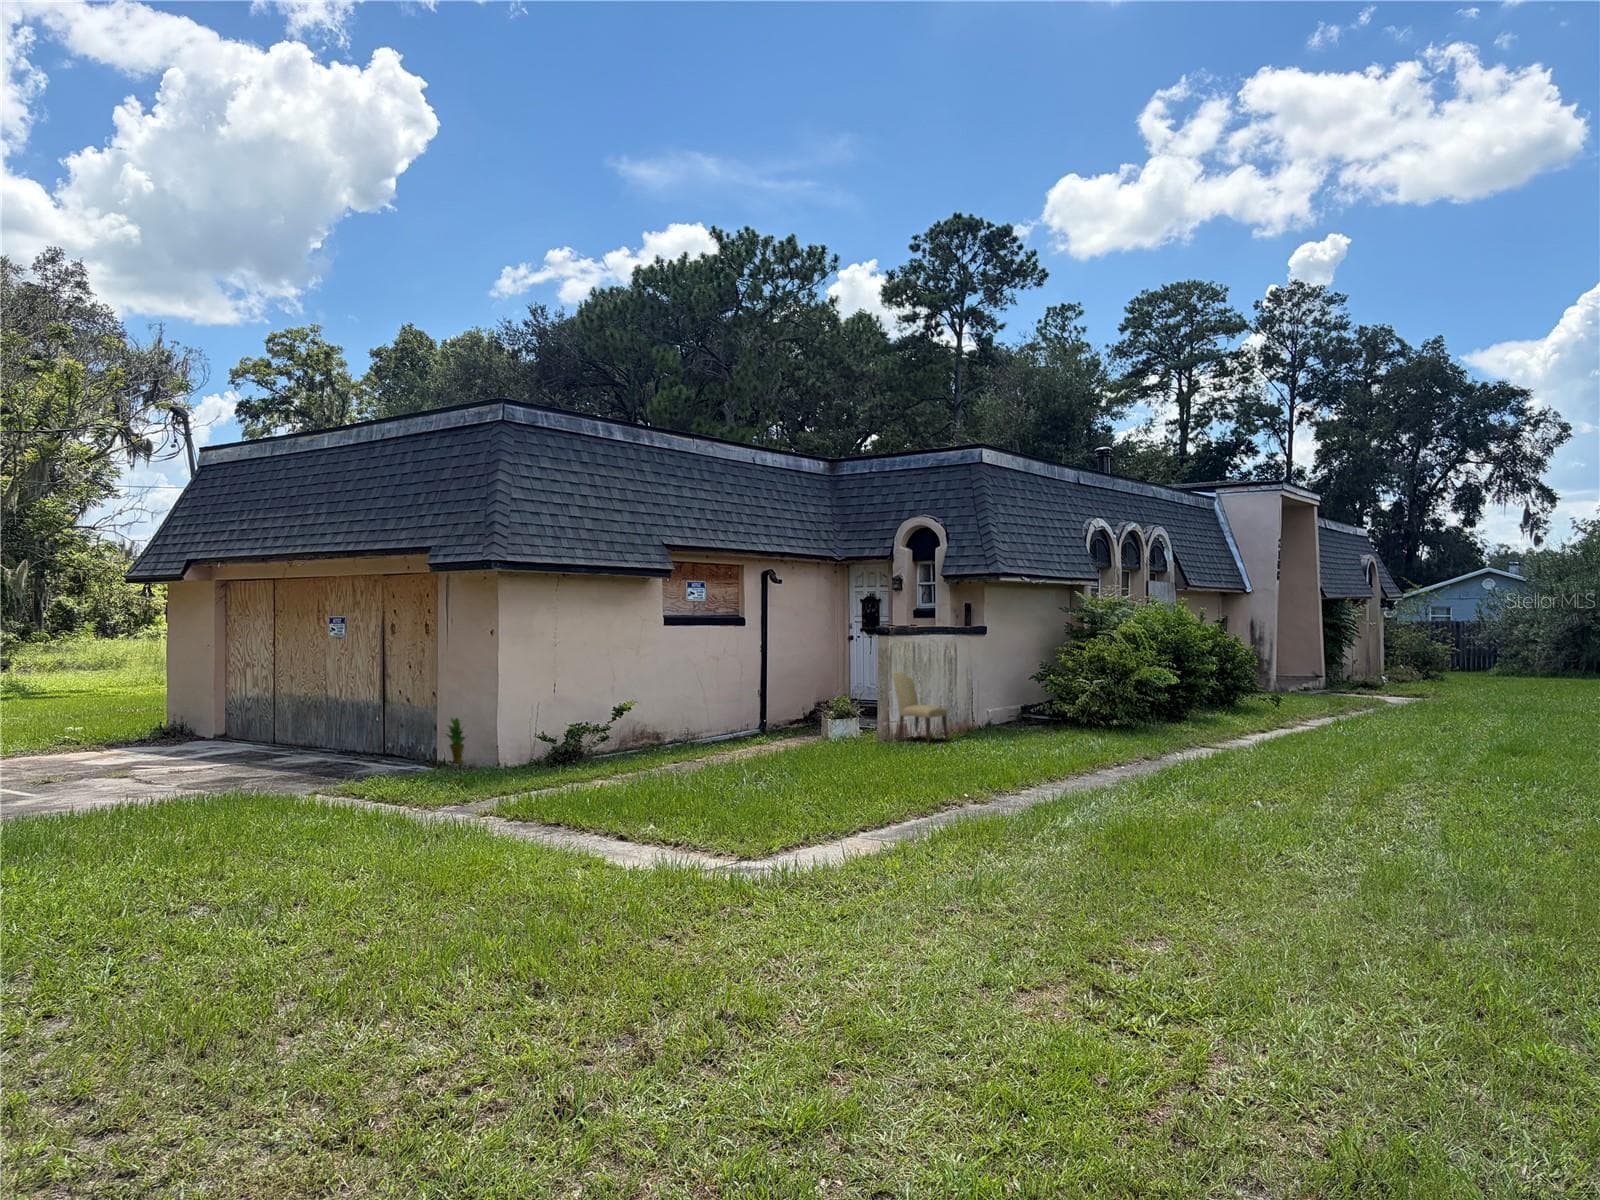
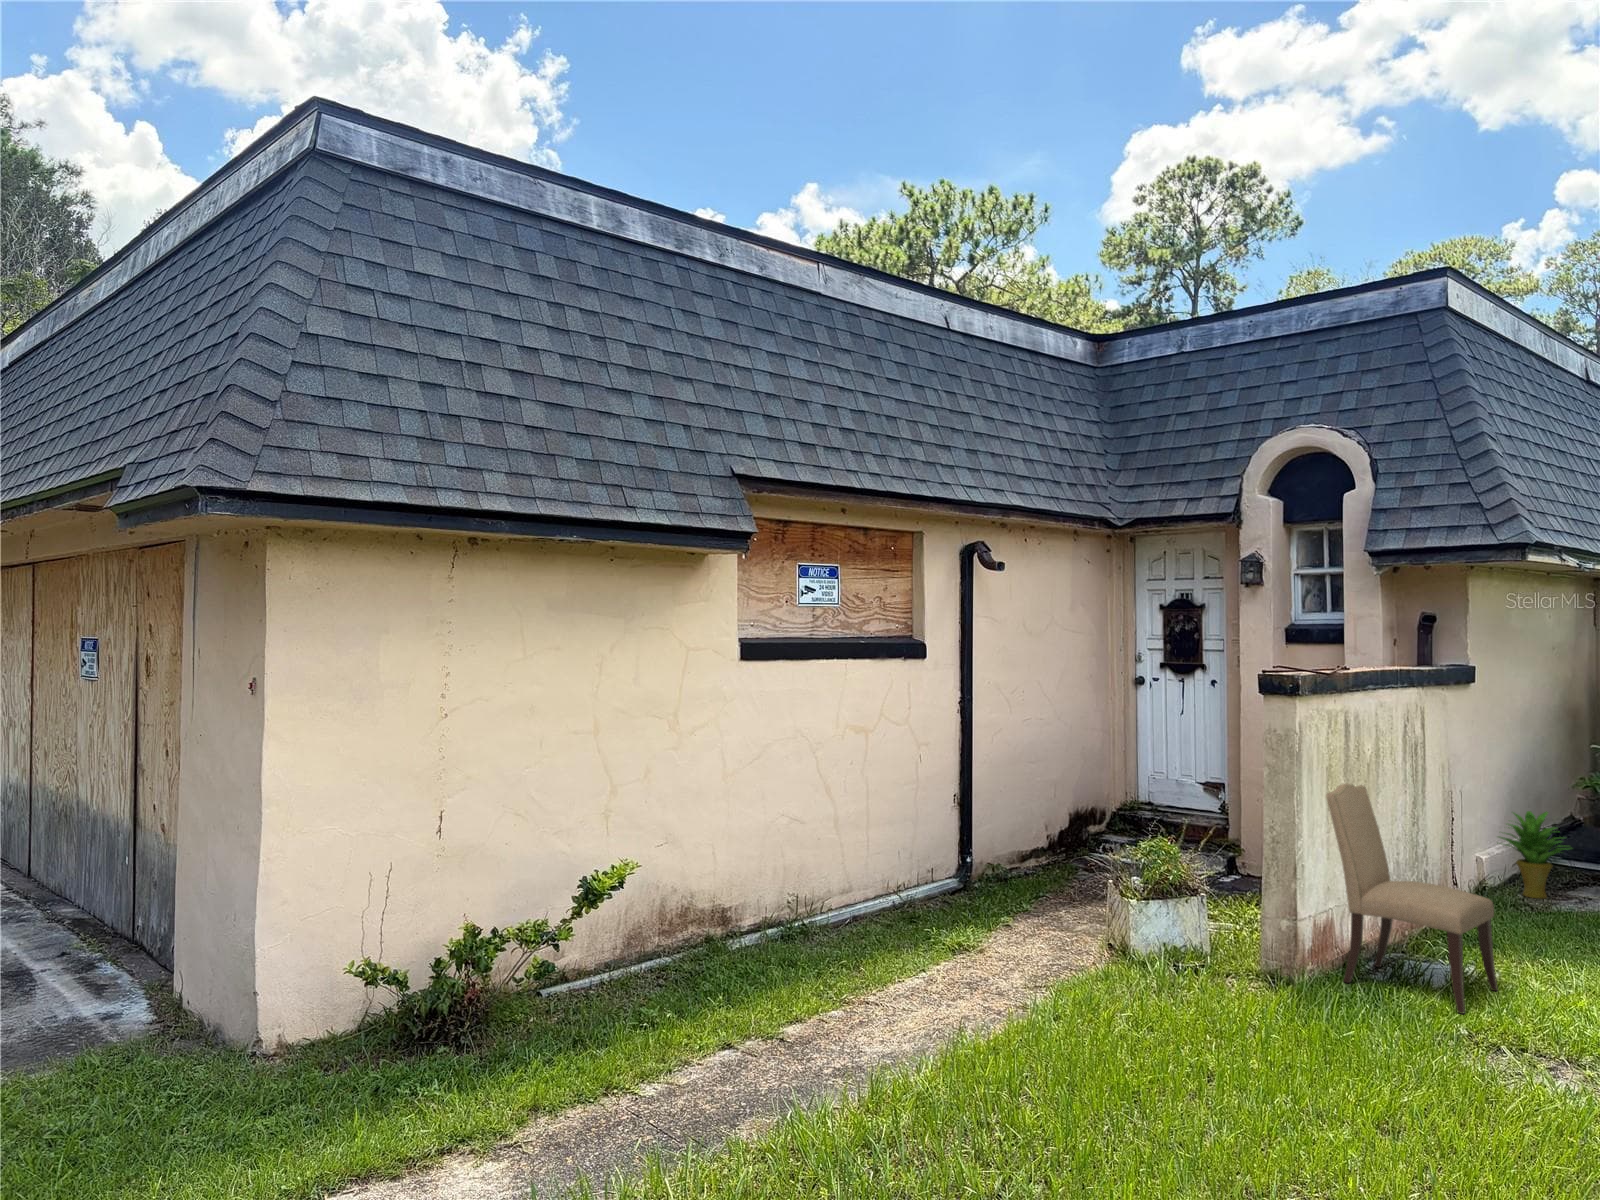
potted plant: present [446,718,465,763] -> present [1499,811,1569,898]

